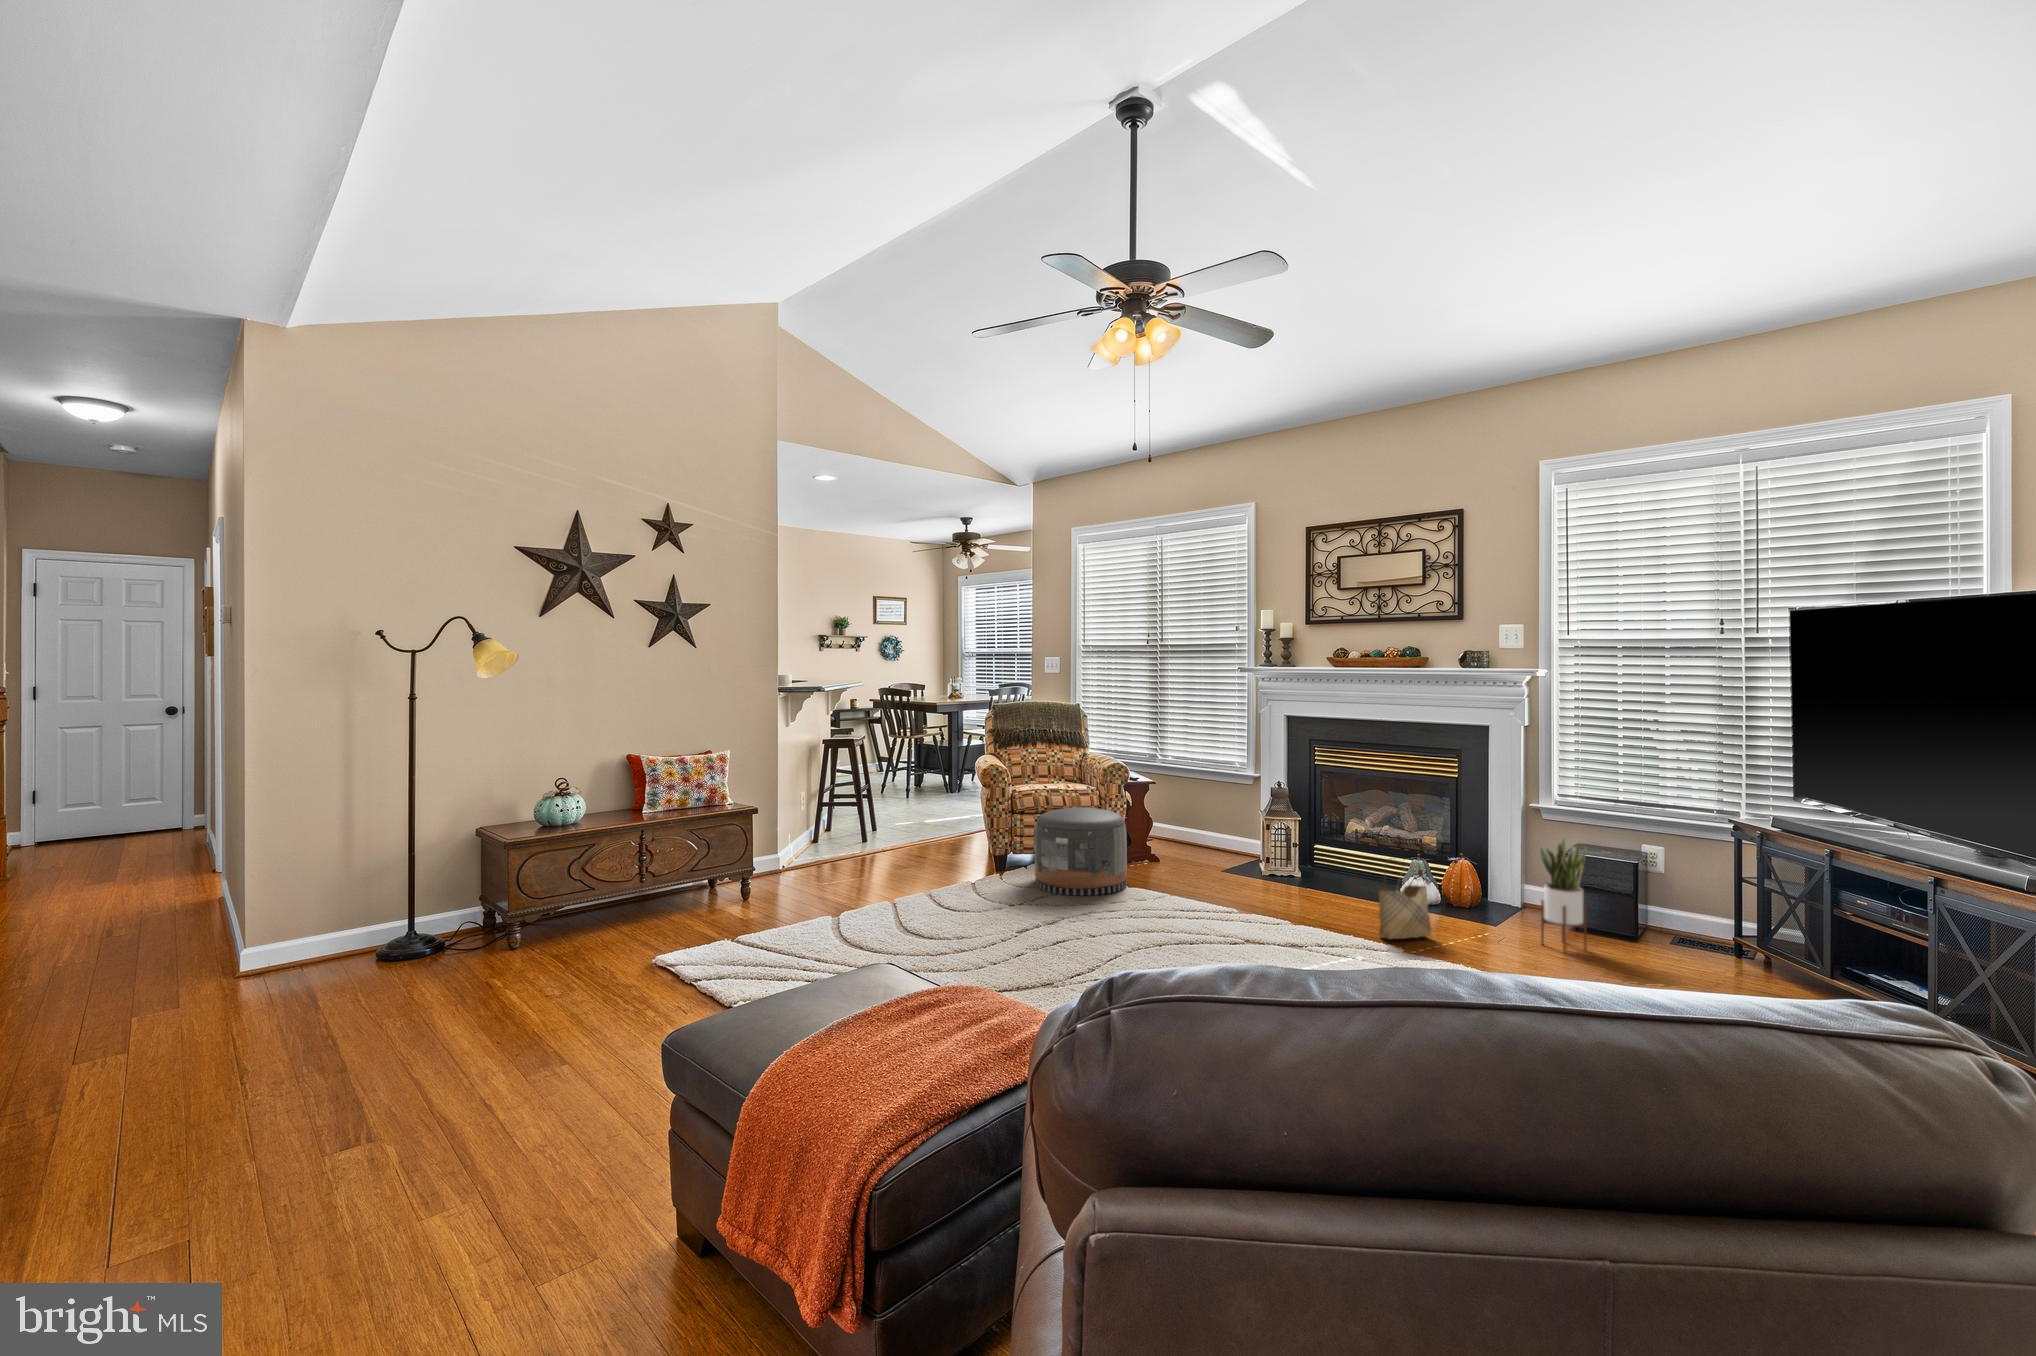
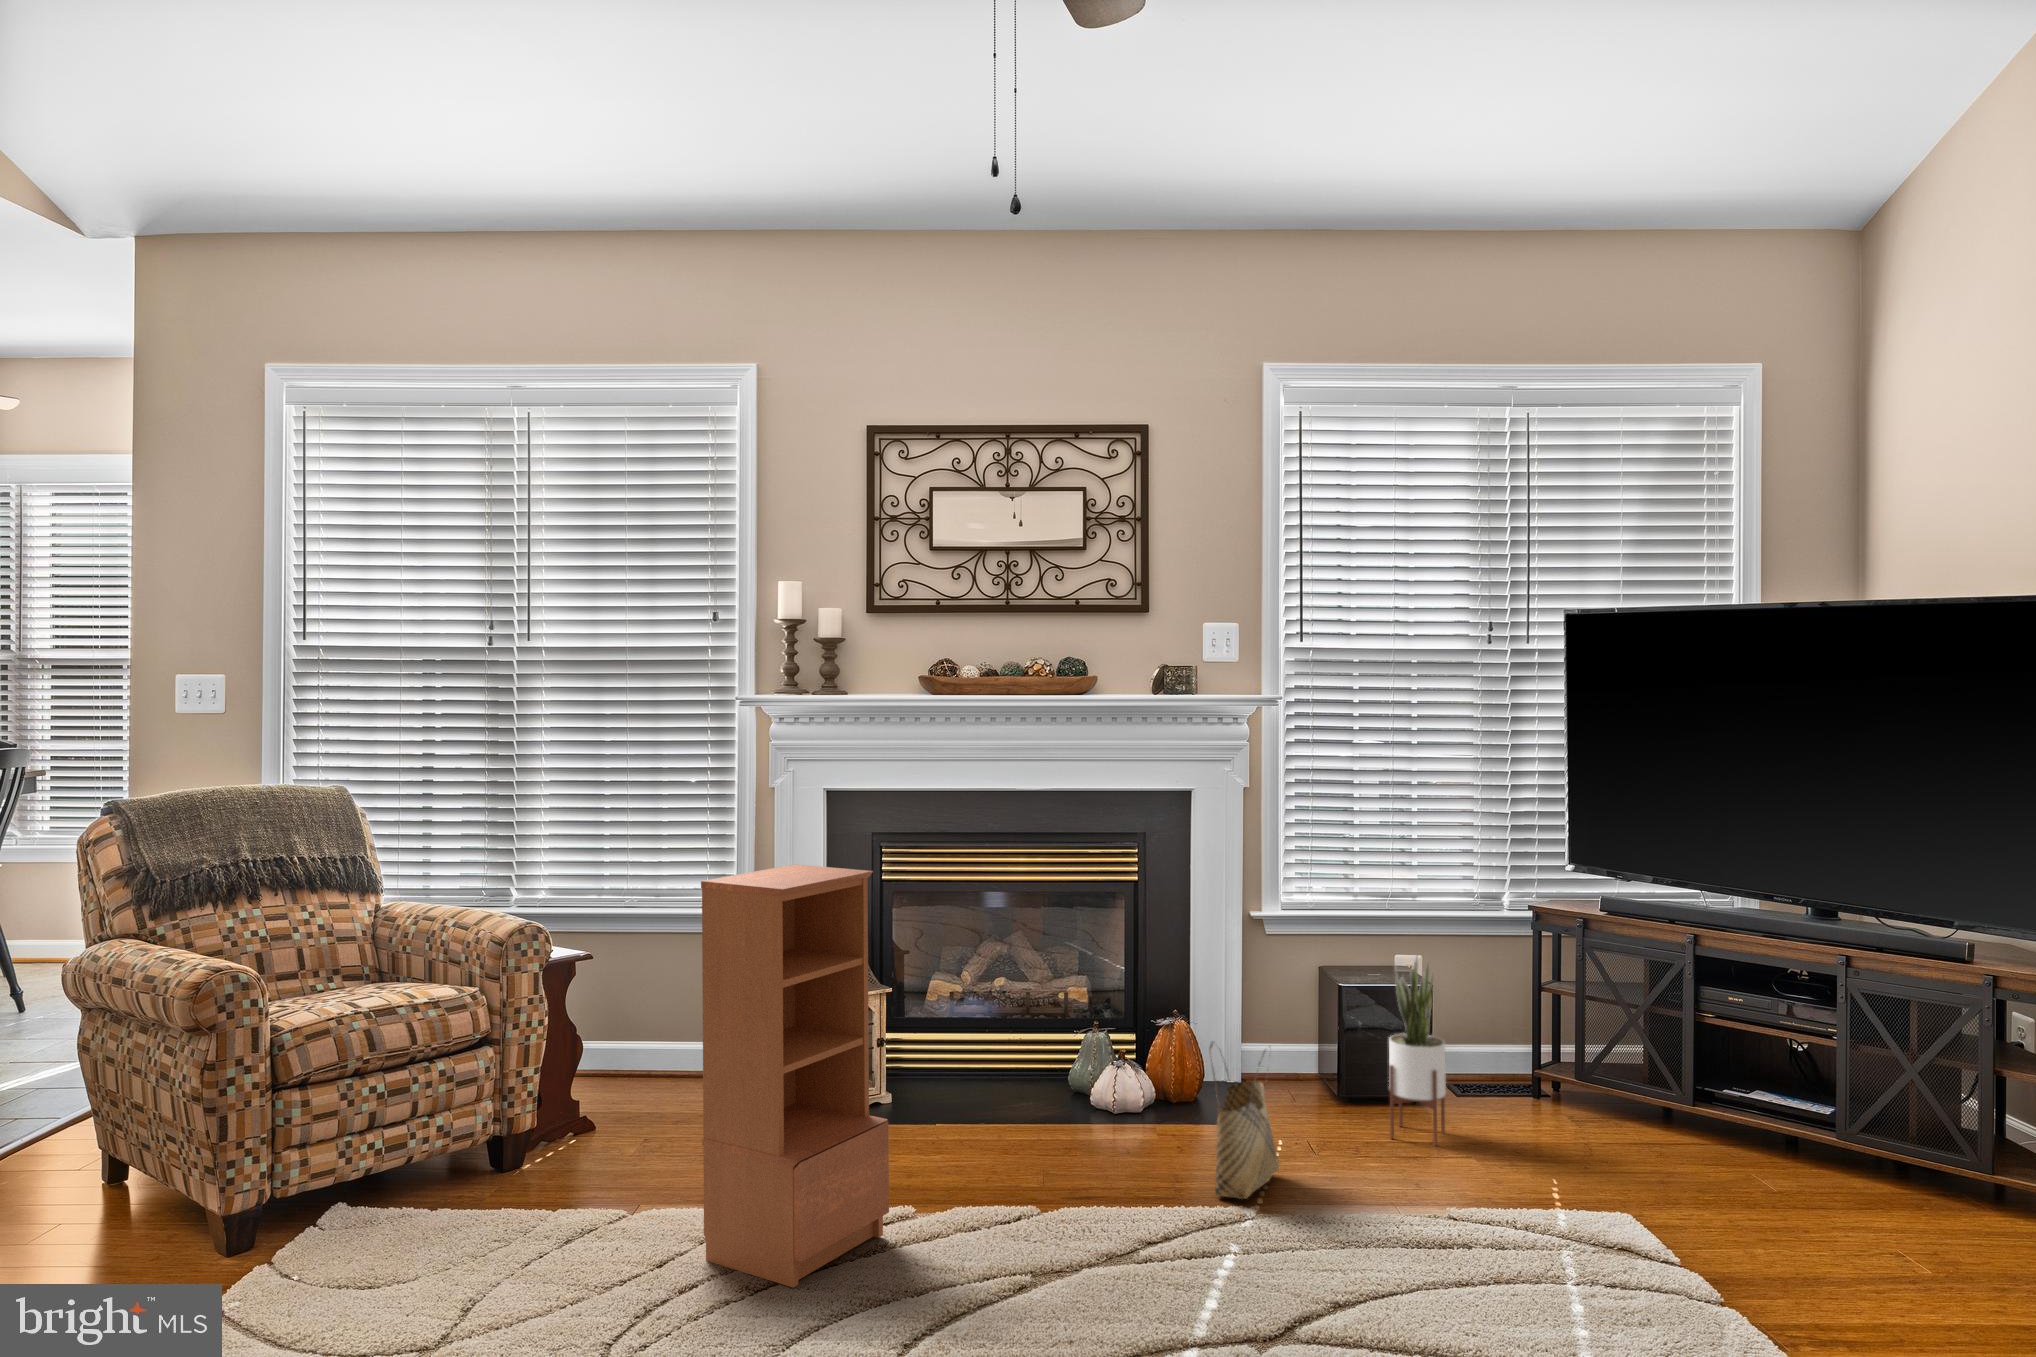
bookcase: none [1131,745,1207,915] -> present [701,864,889,1288]
pouf: present [1035,807,1127,895] -> none [387,1039,638,1296]

